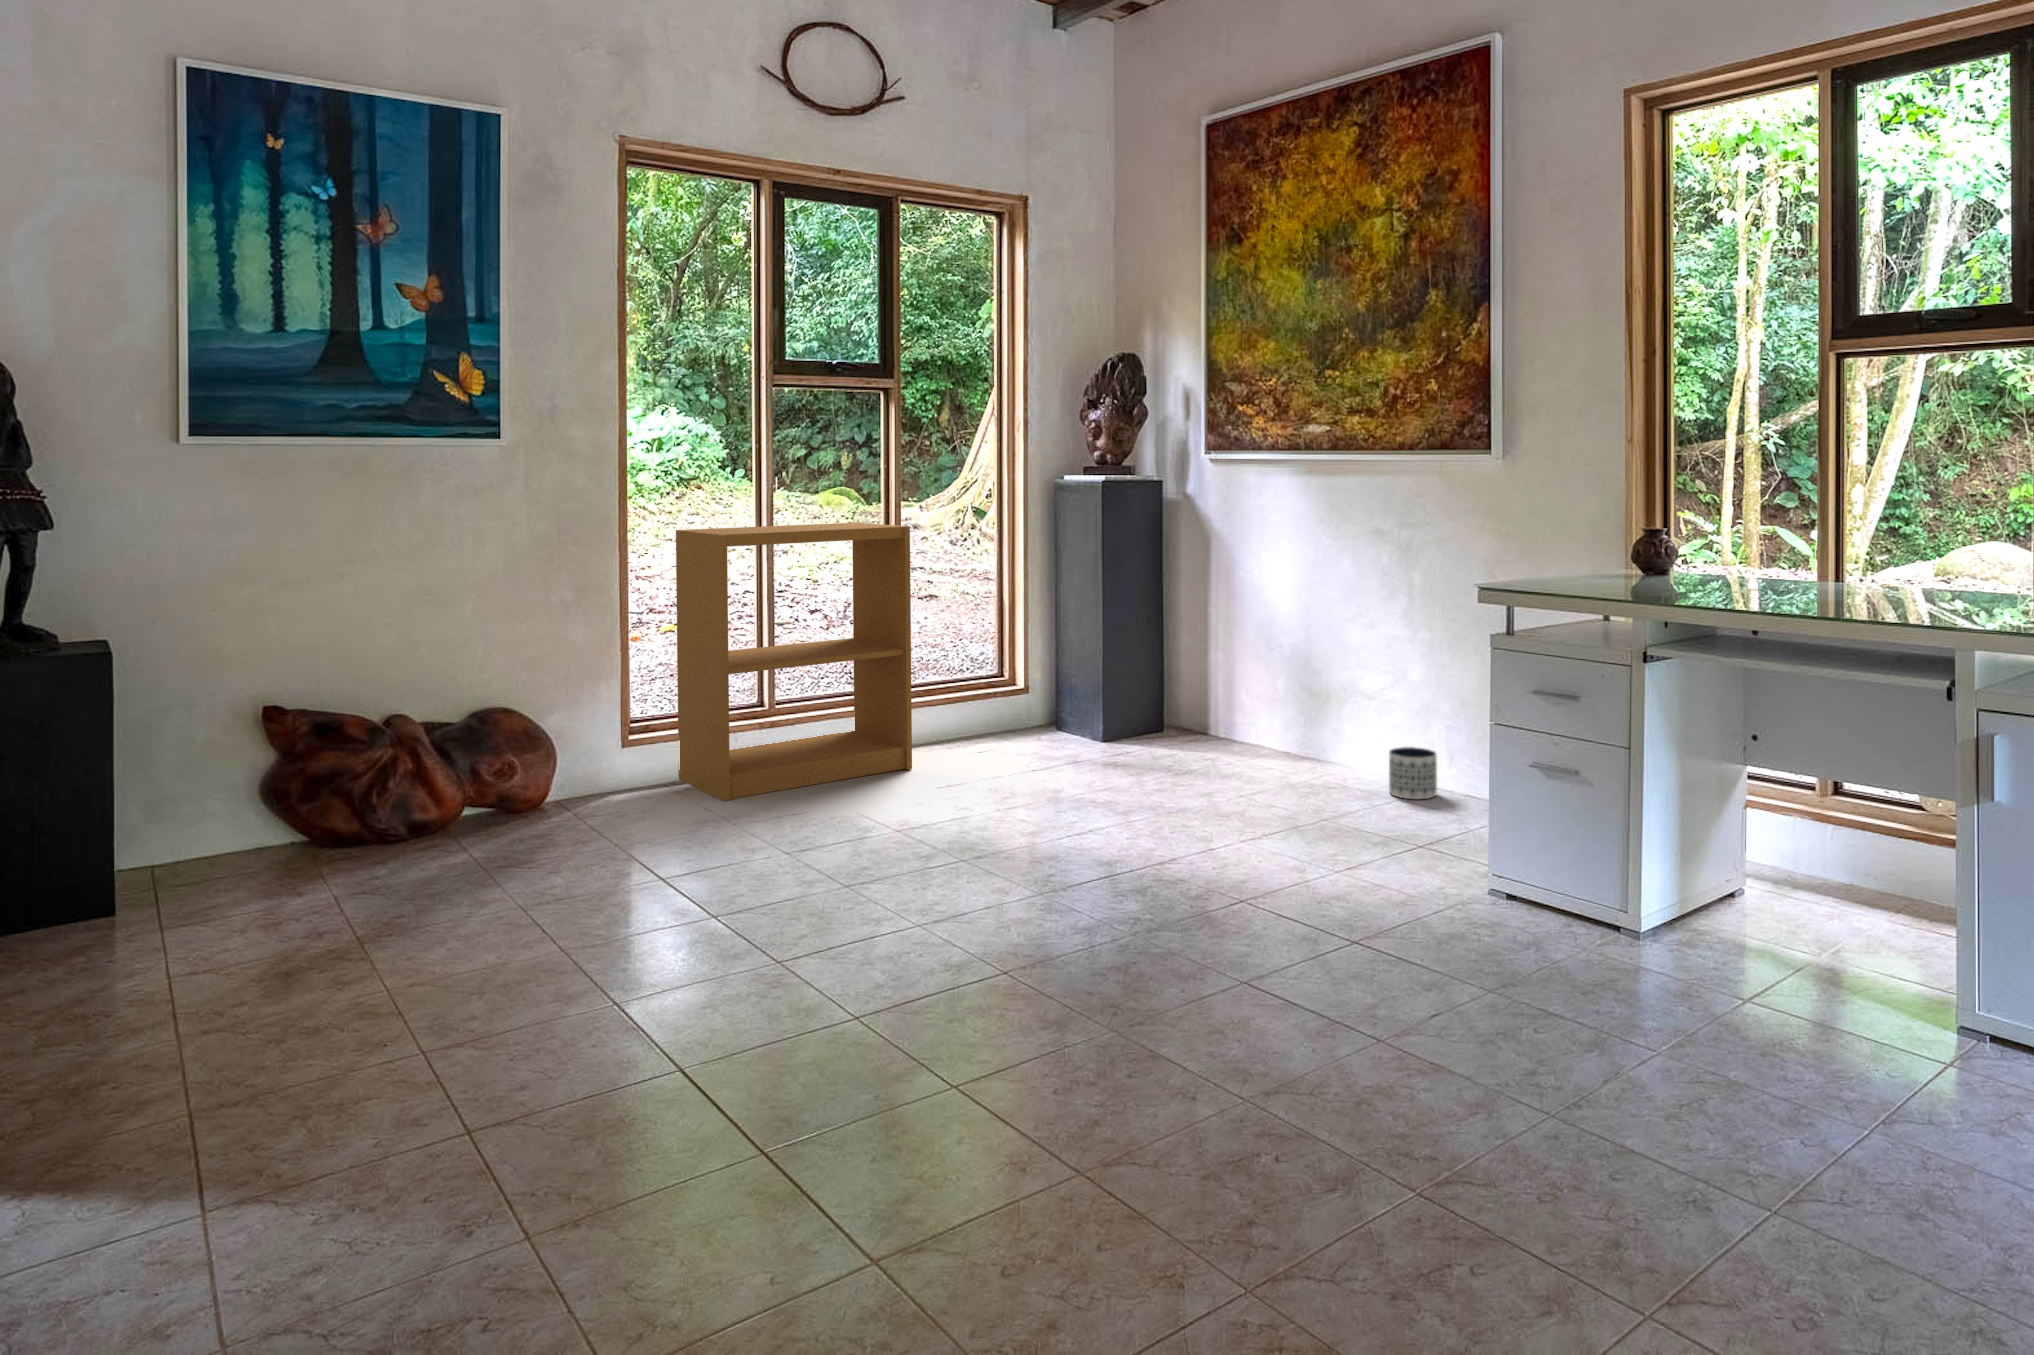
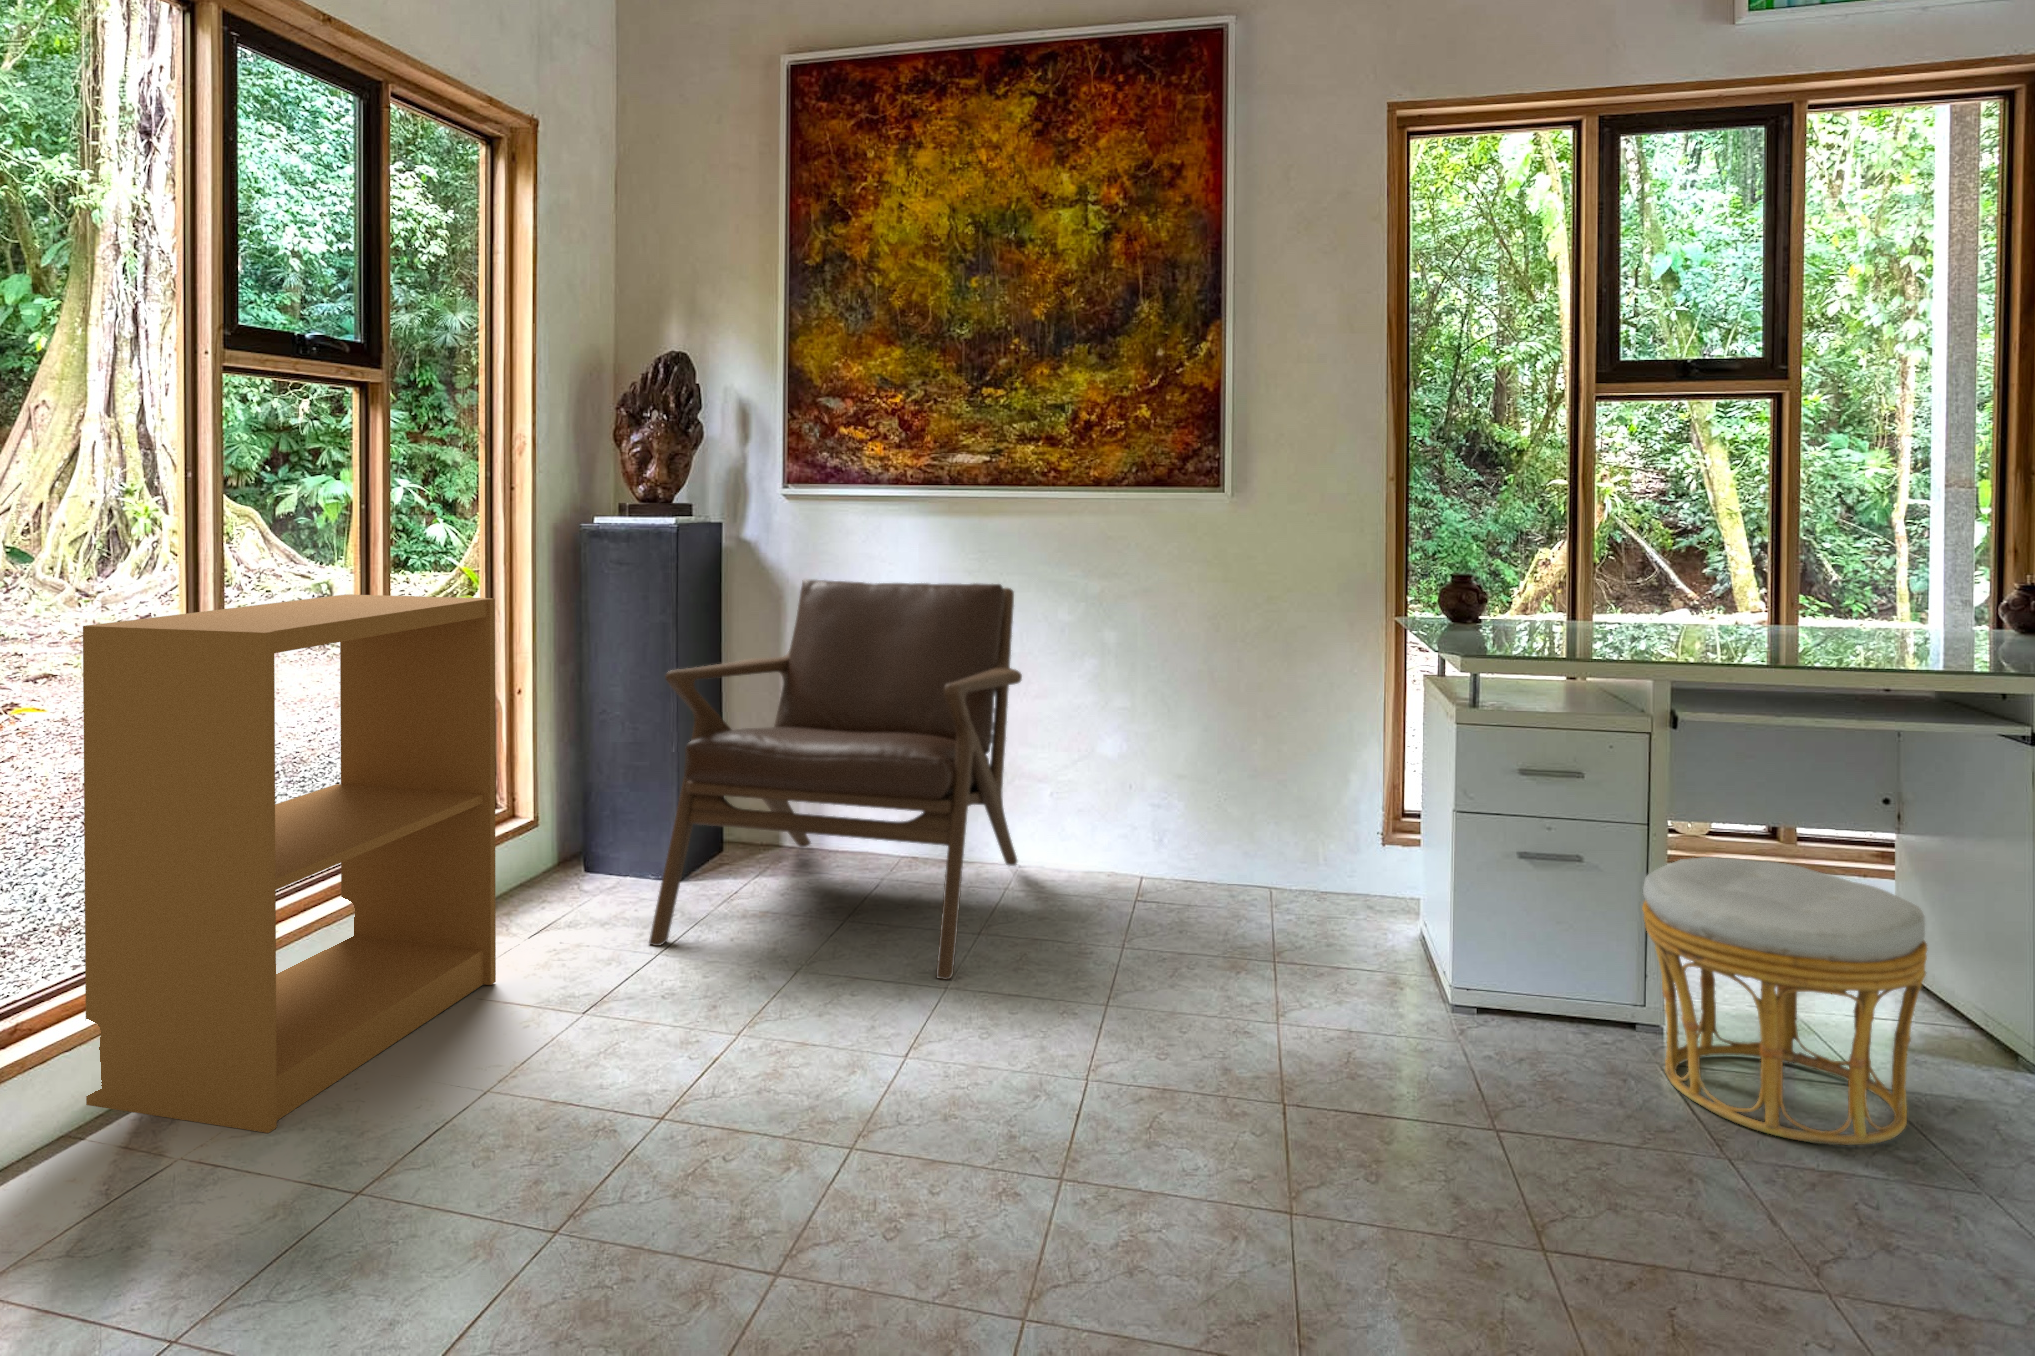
lounge chair: none [1021,526,1355,812] -> present [649,579,1022,980]
planter: present [1389,747,1437,799] -> none [1110,831,1165,895]
ottoman: none [1482,776,1698,1013] -> present [1642,857,1927,1145]

